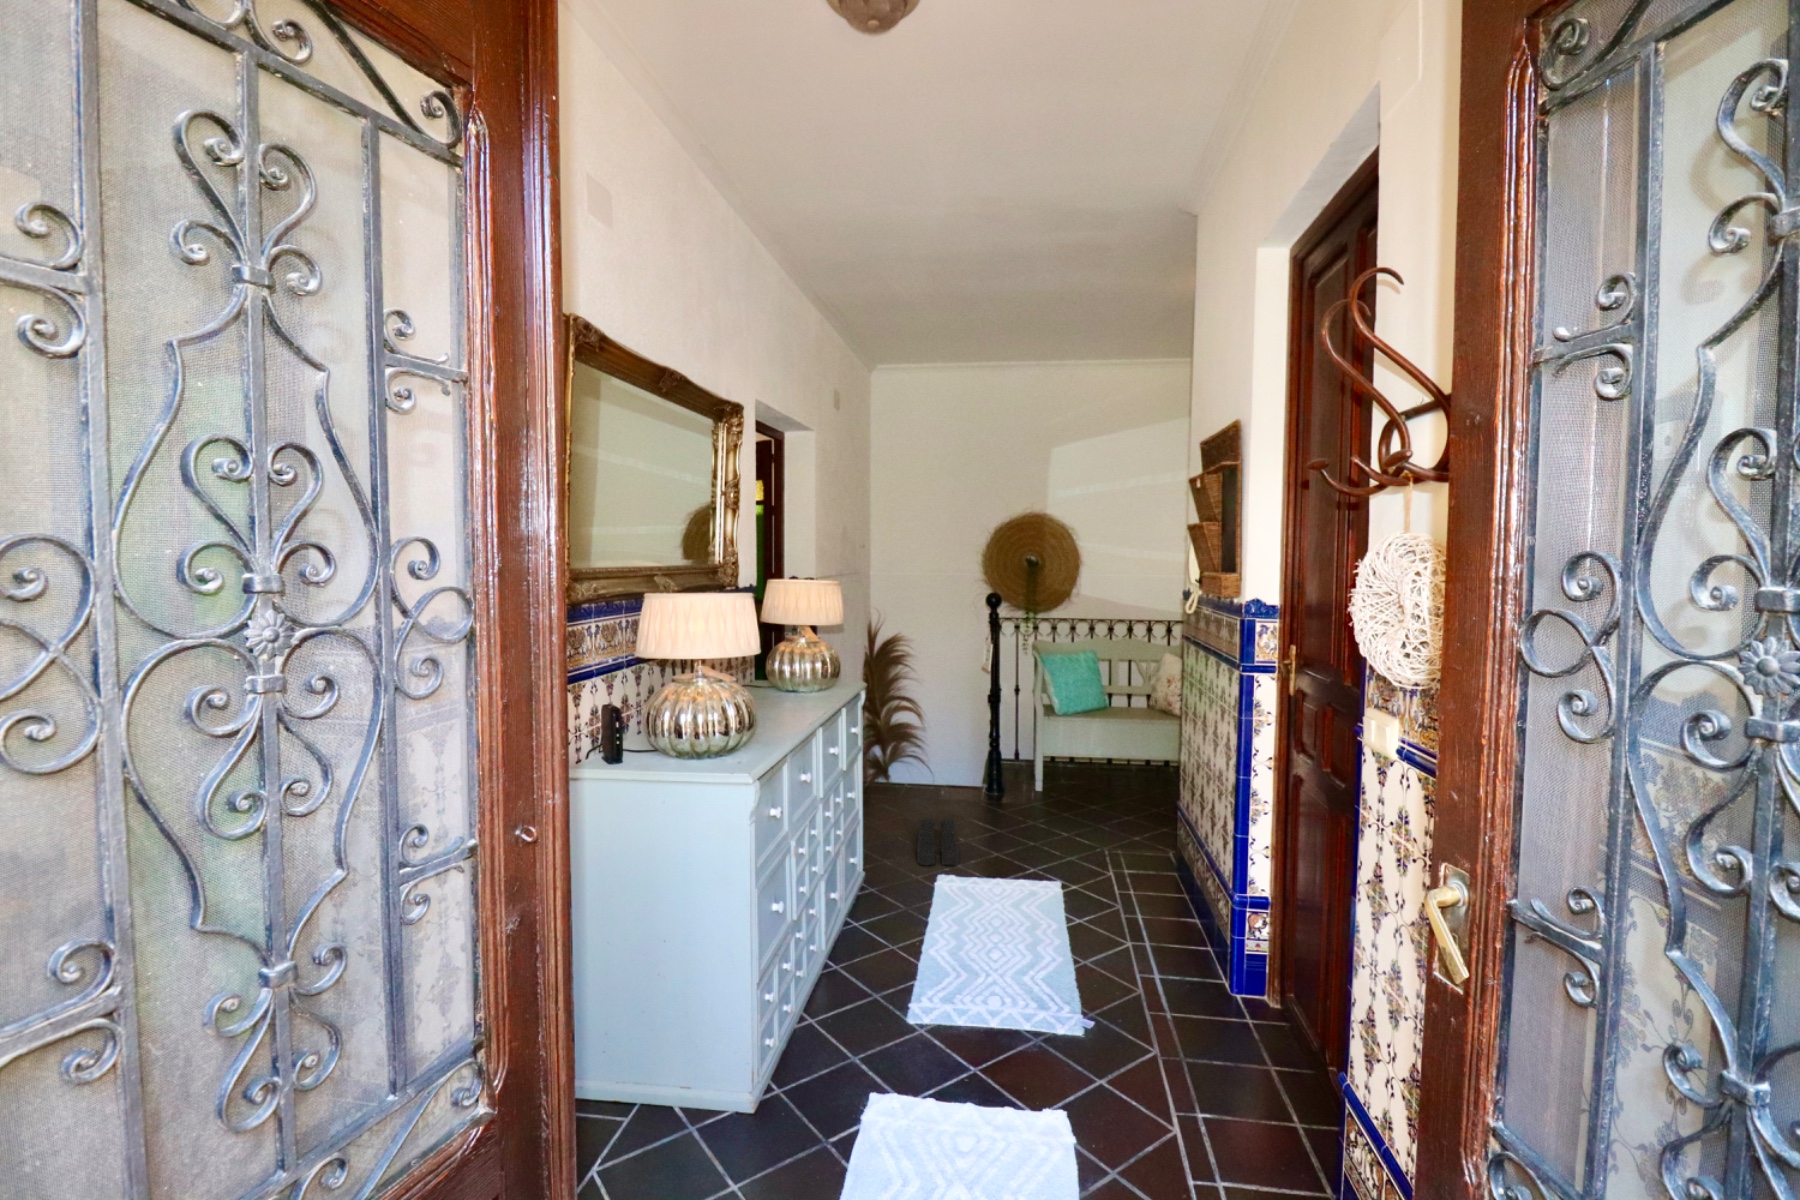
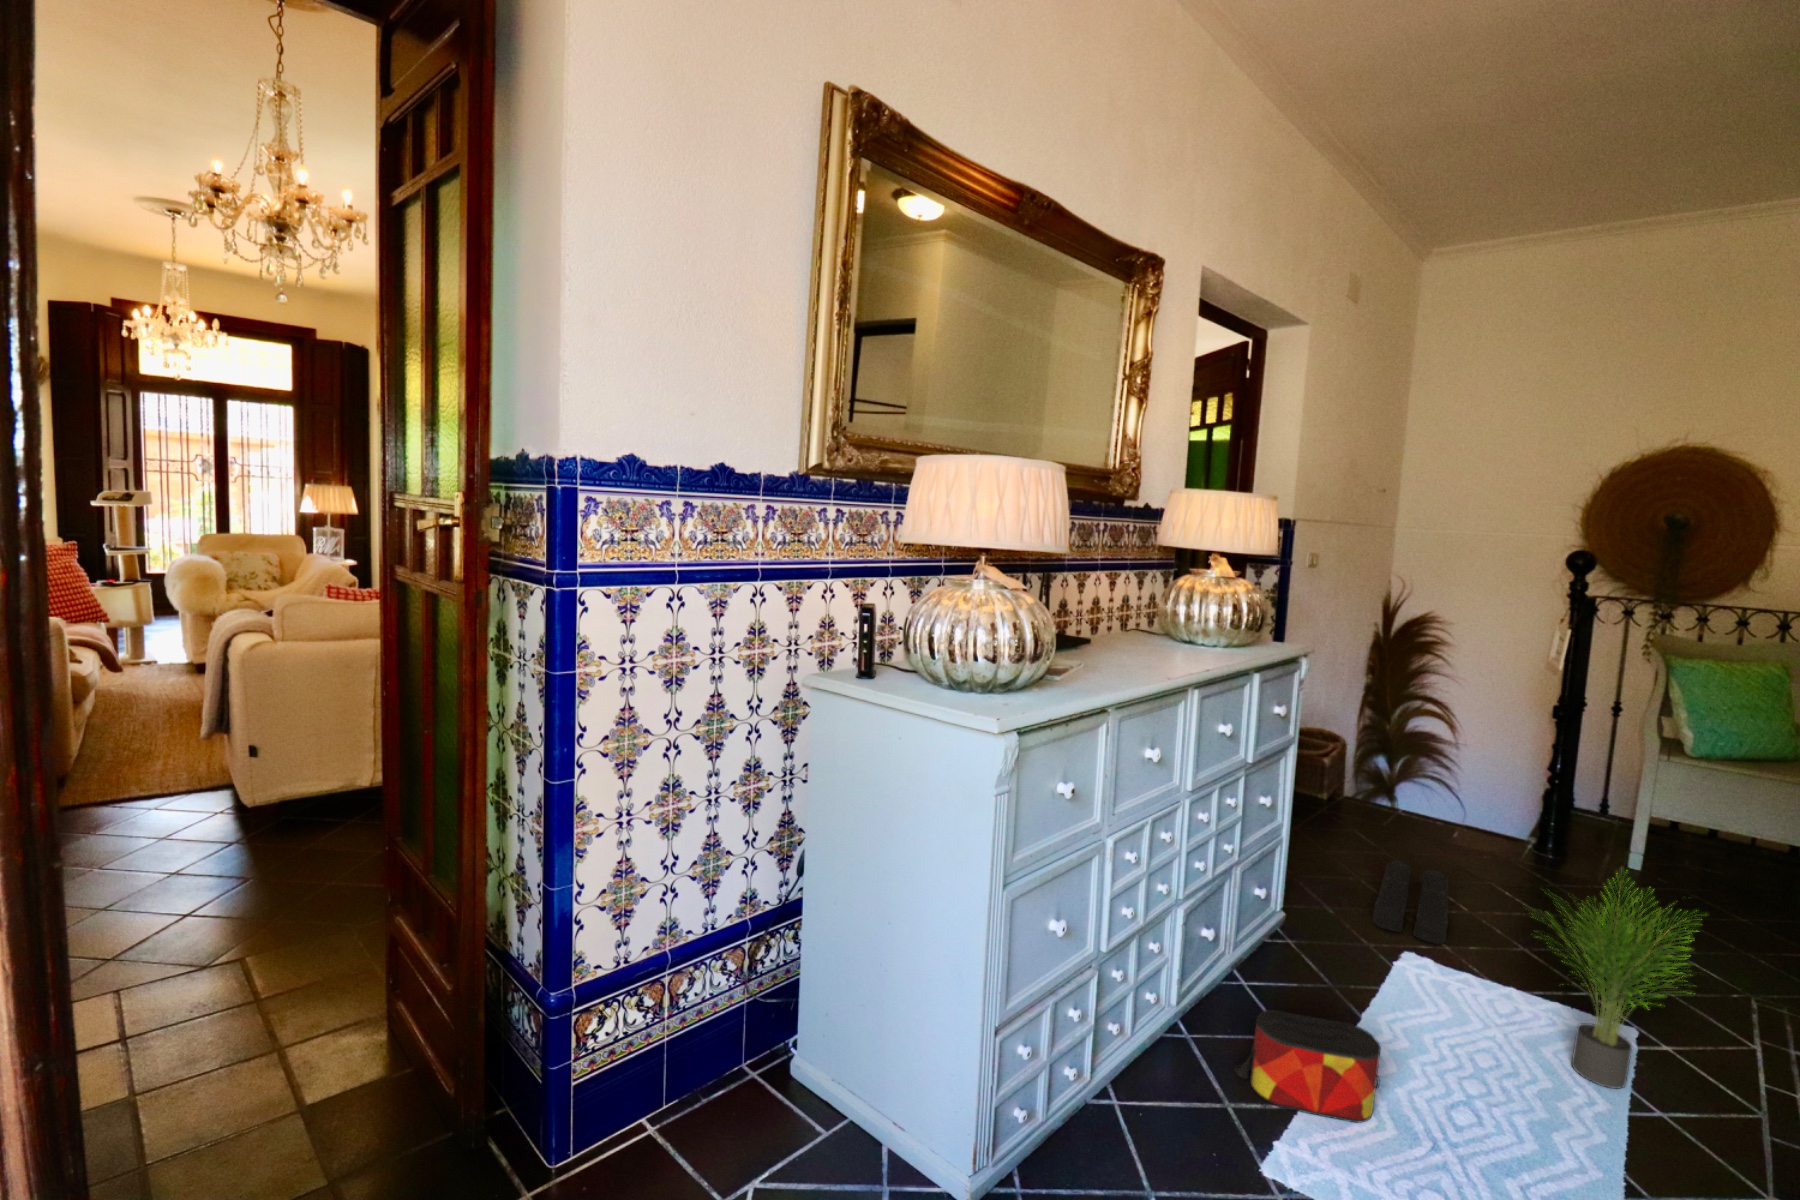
potted plant: none [999,785,1085,912] -> present [1538,878,1696,1089]
bag: none [873,919,952,985] -> present [1234,1010,1381,1122]

